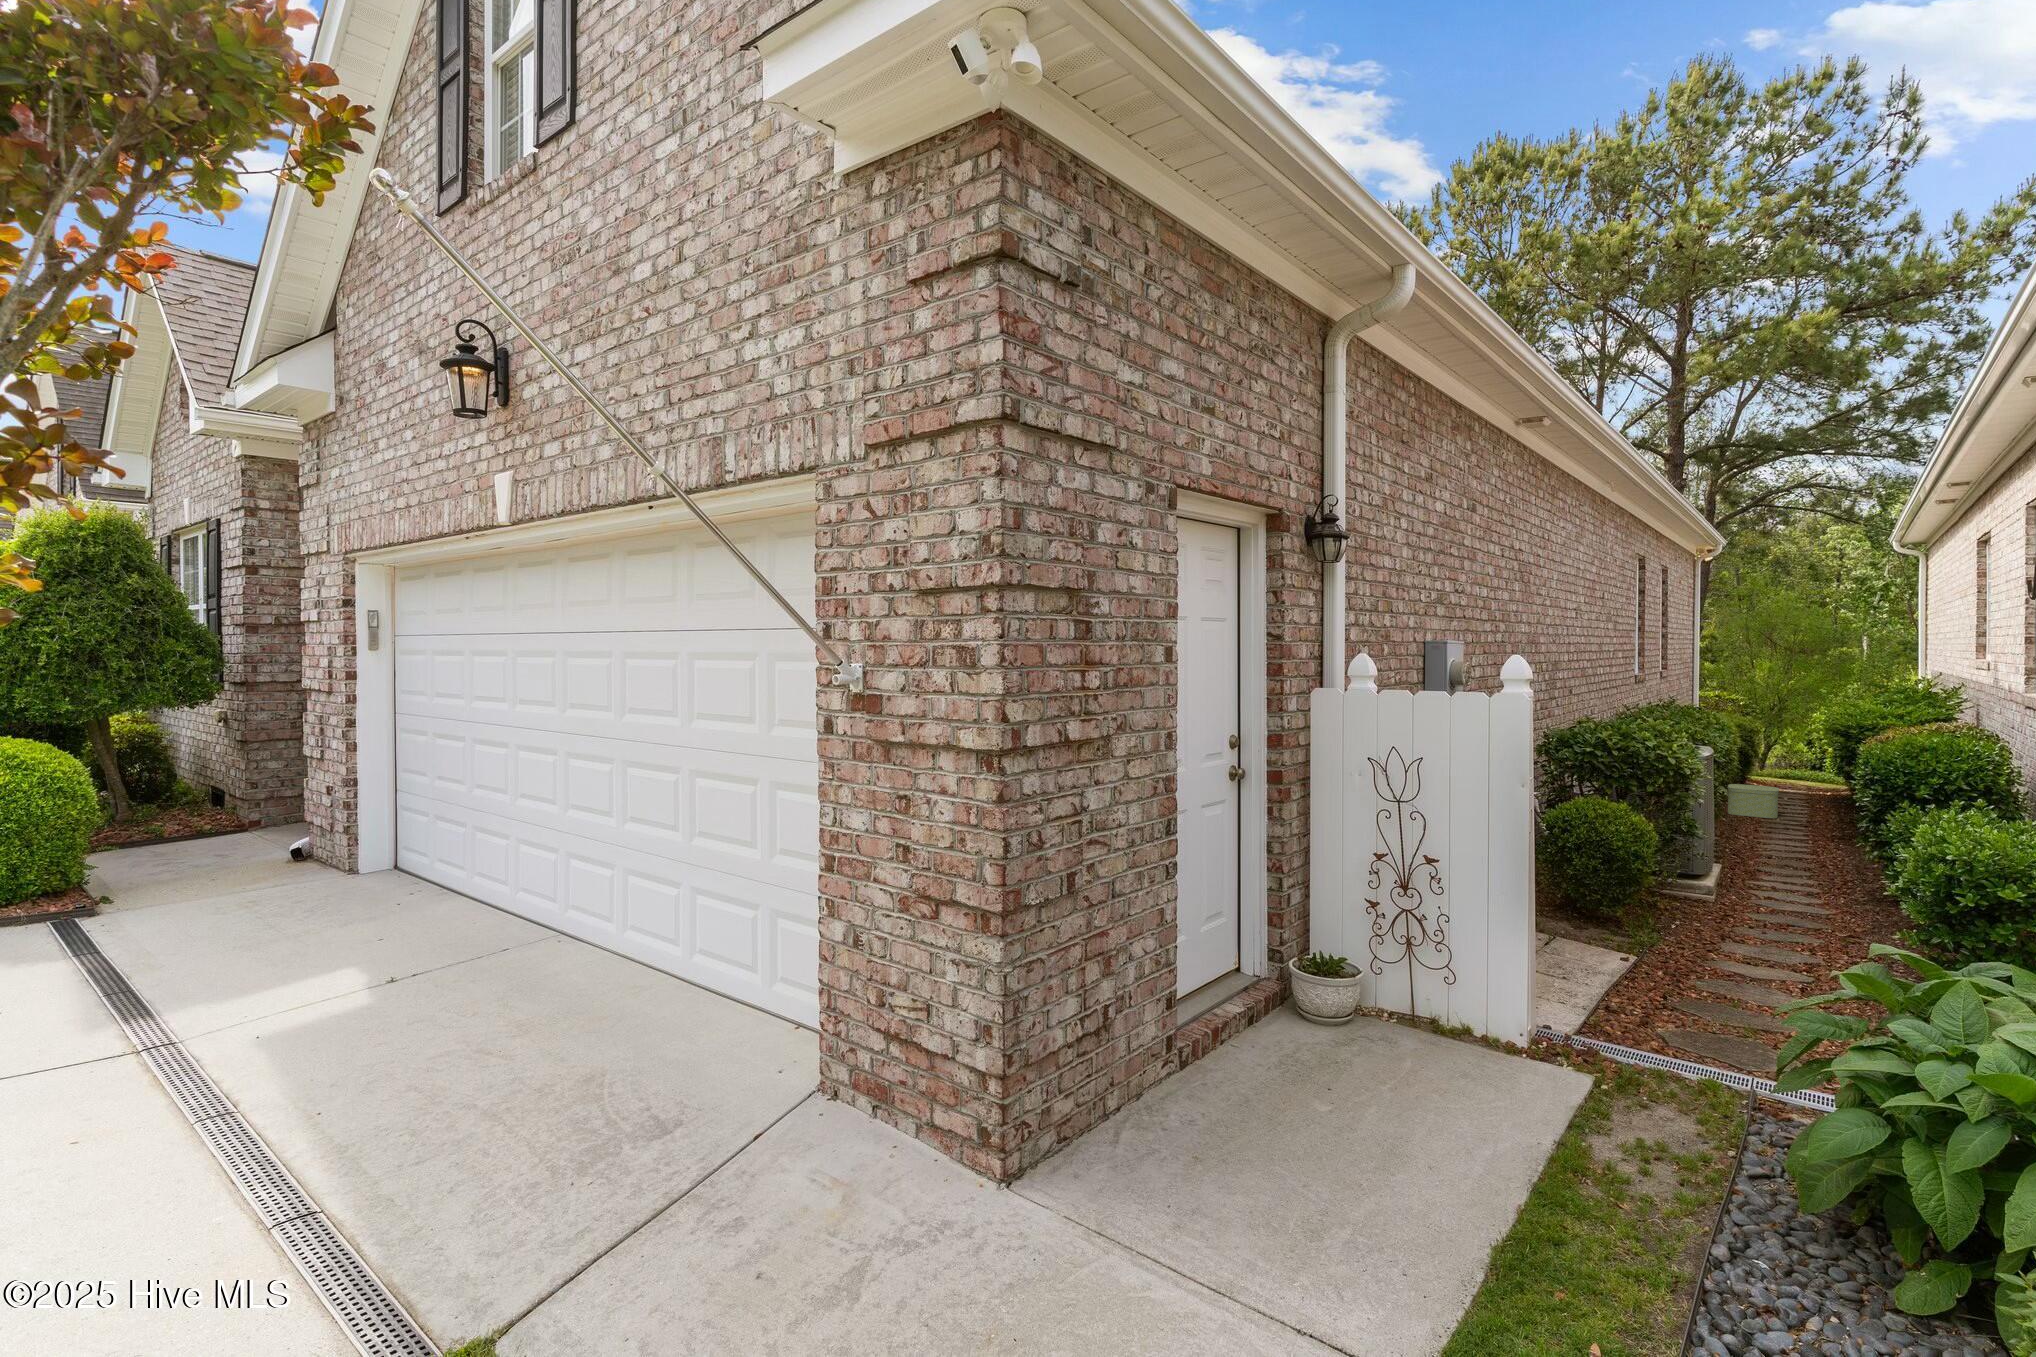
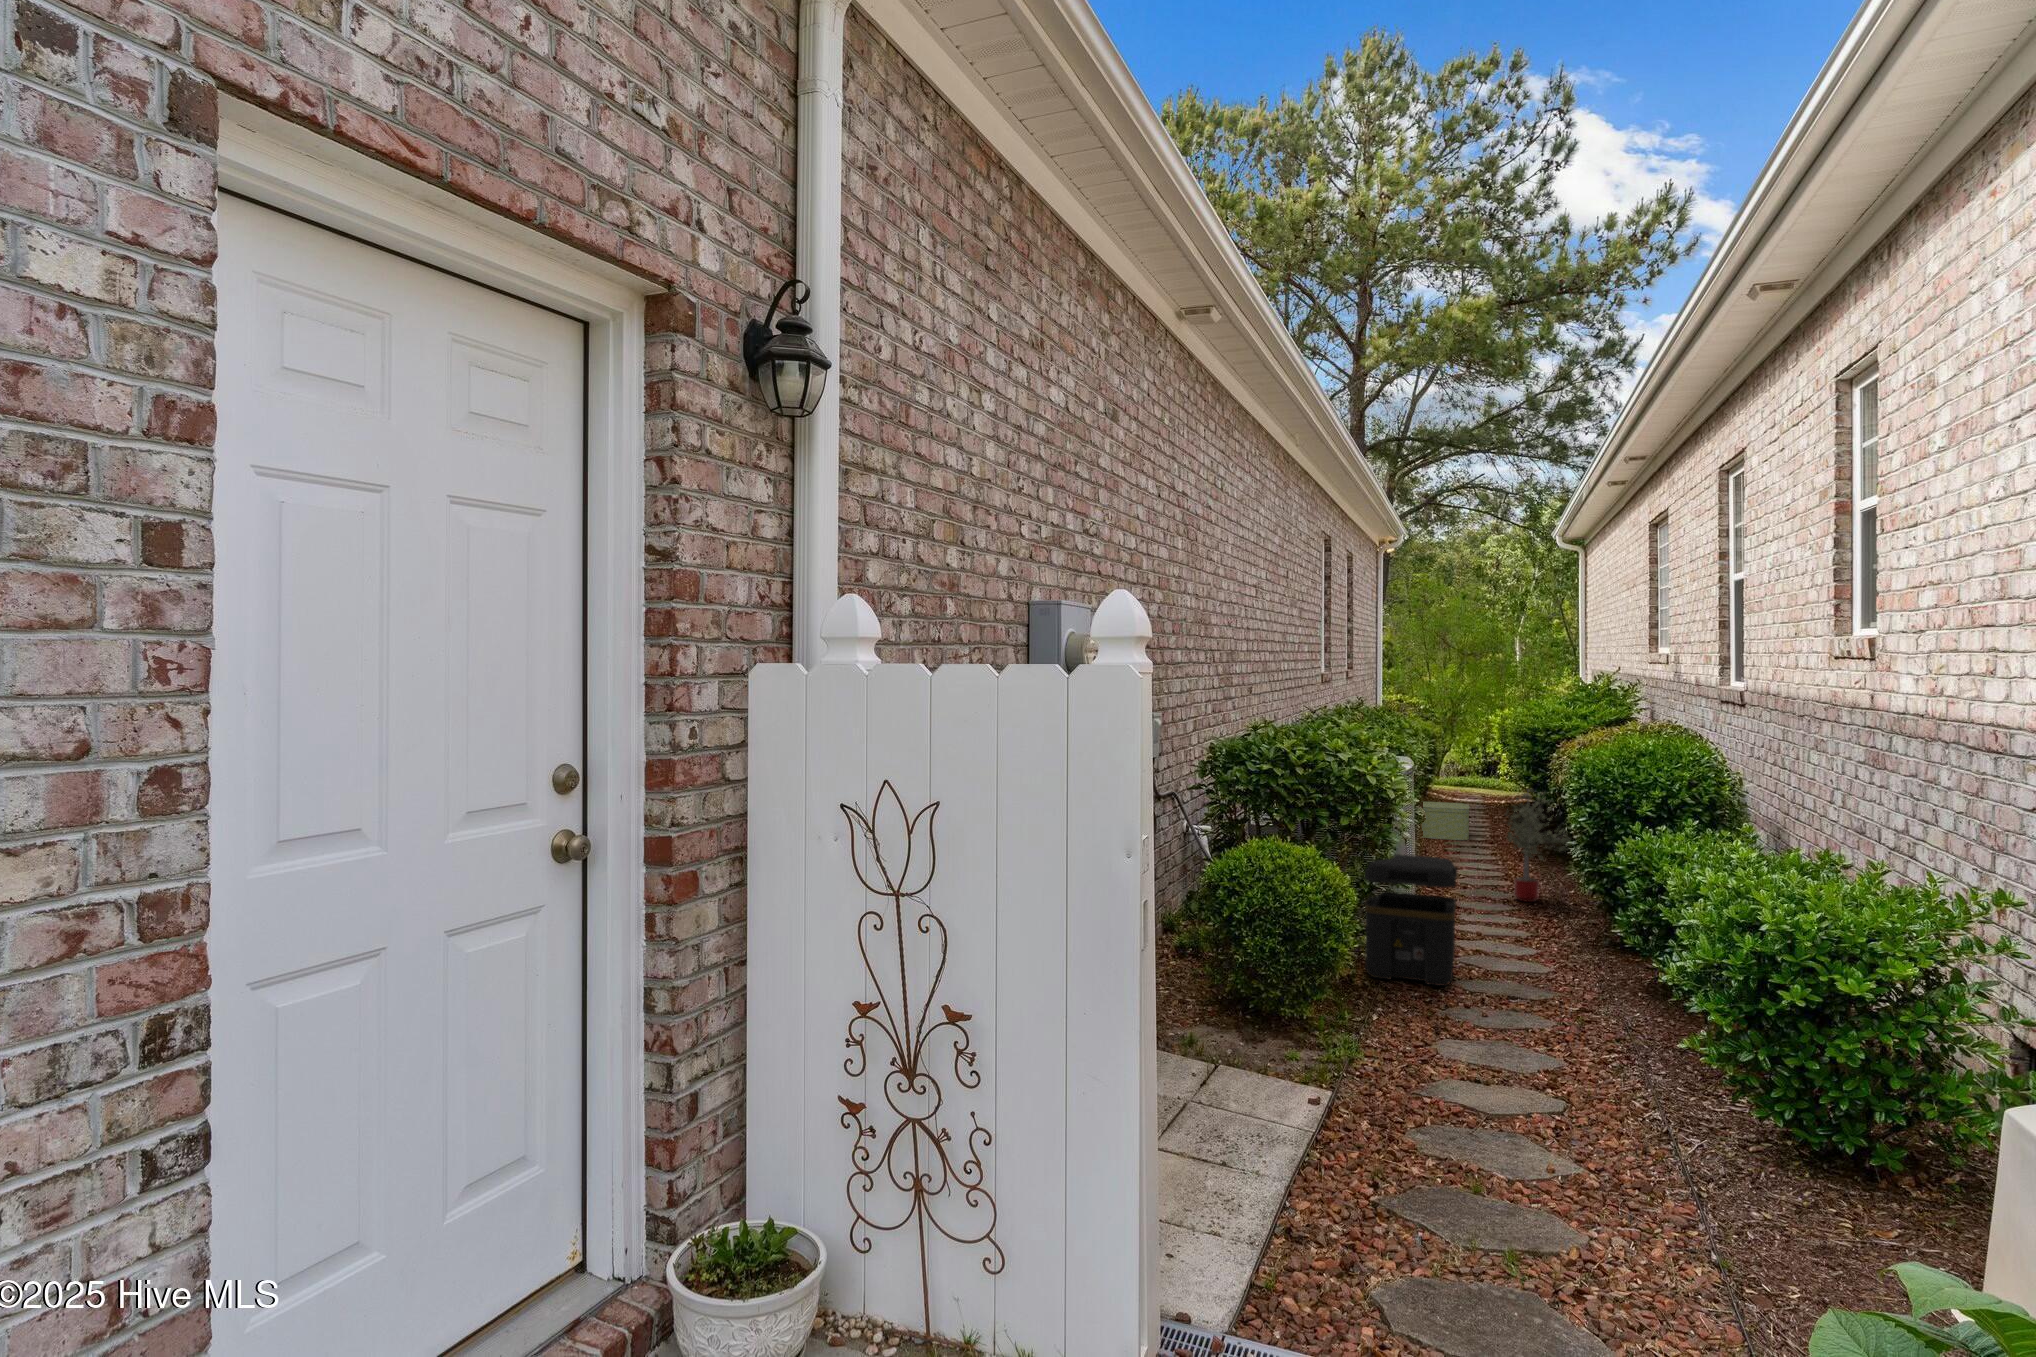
potted tree: none [1798,773,1865,866] -> present [1506,789,1570,902]
toolbox: none [1665,815,1745,911] -> present [1365,854,1457,986]

